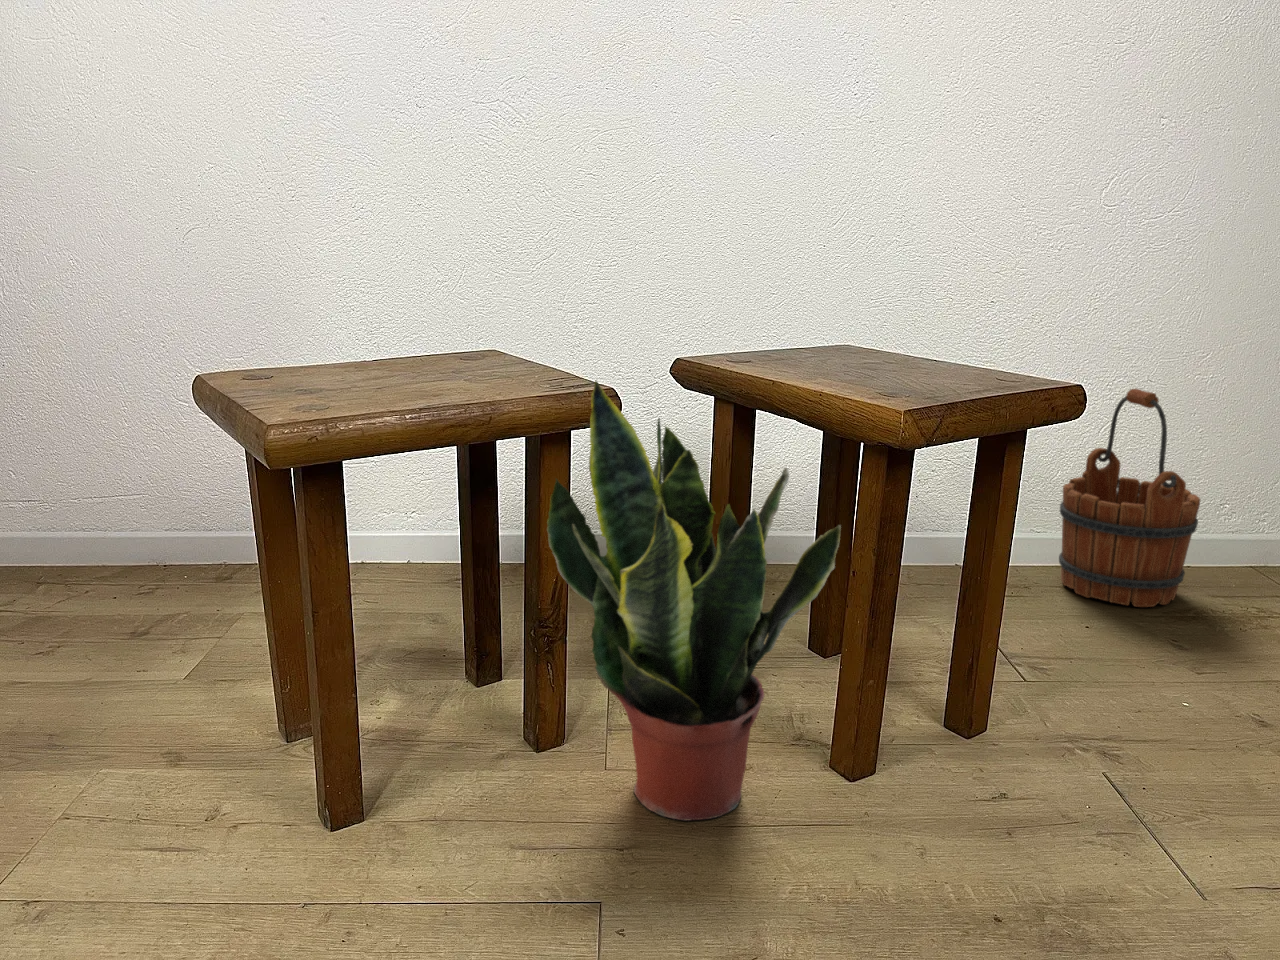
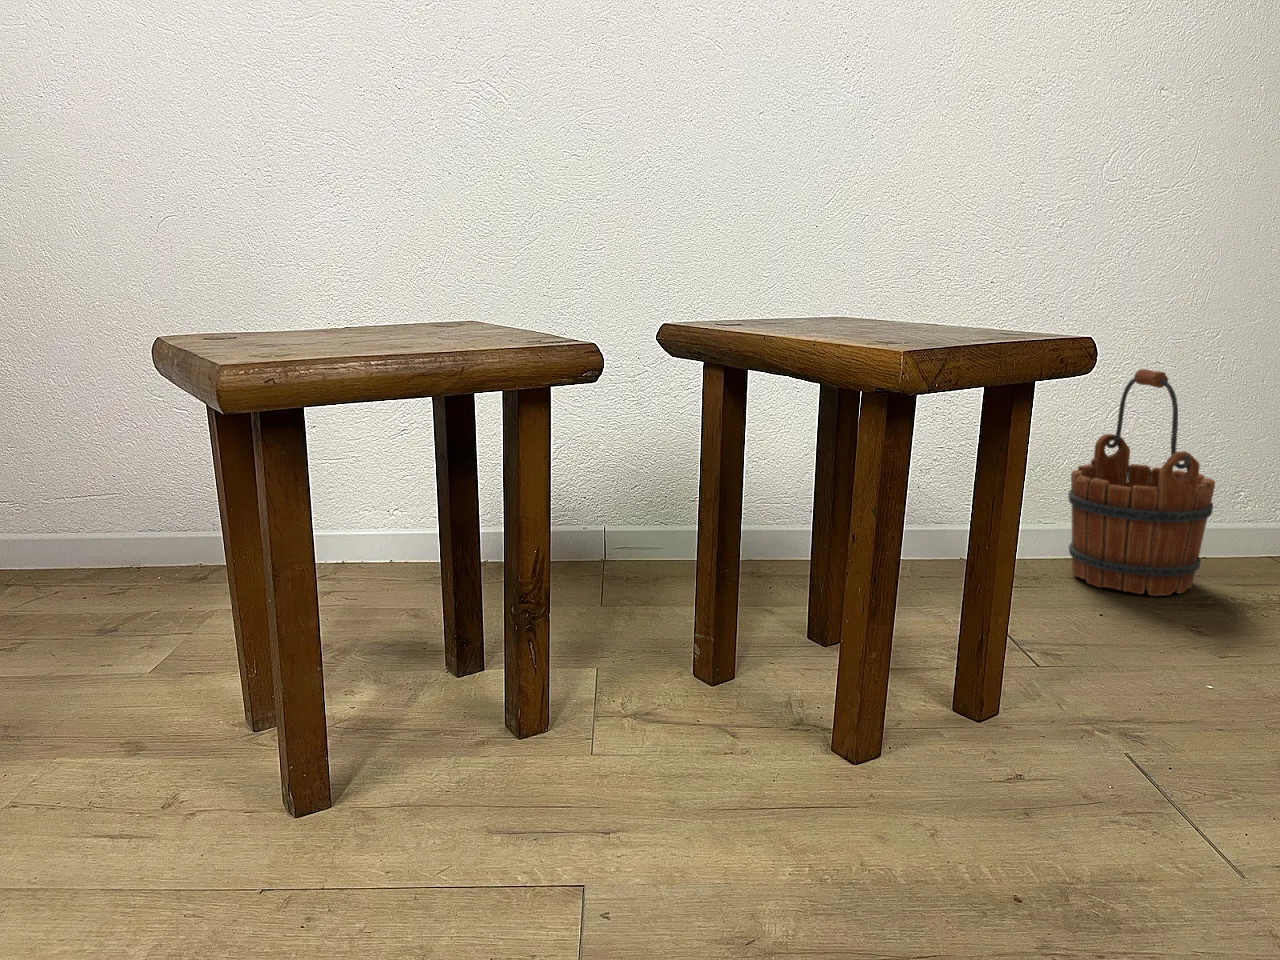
potted plant: present [547,381,841,820] -> none [526,326,839,803]

